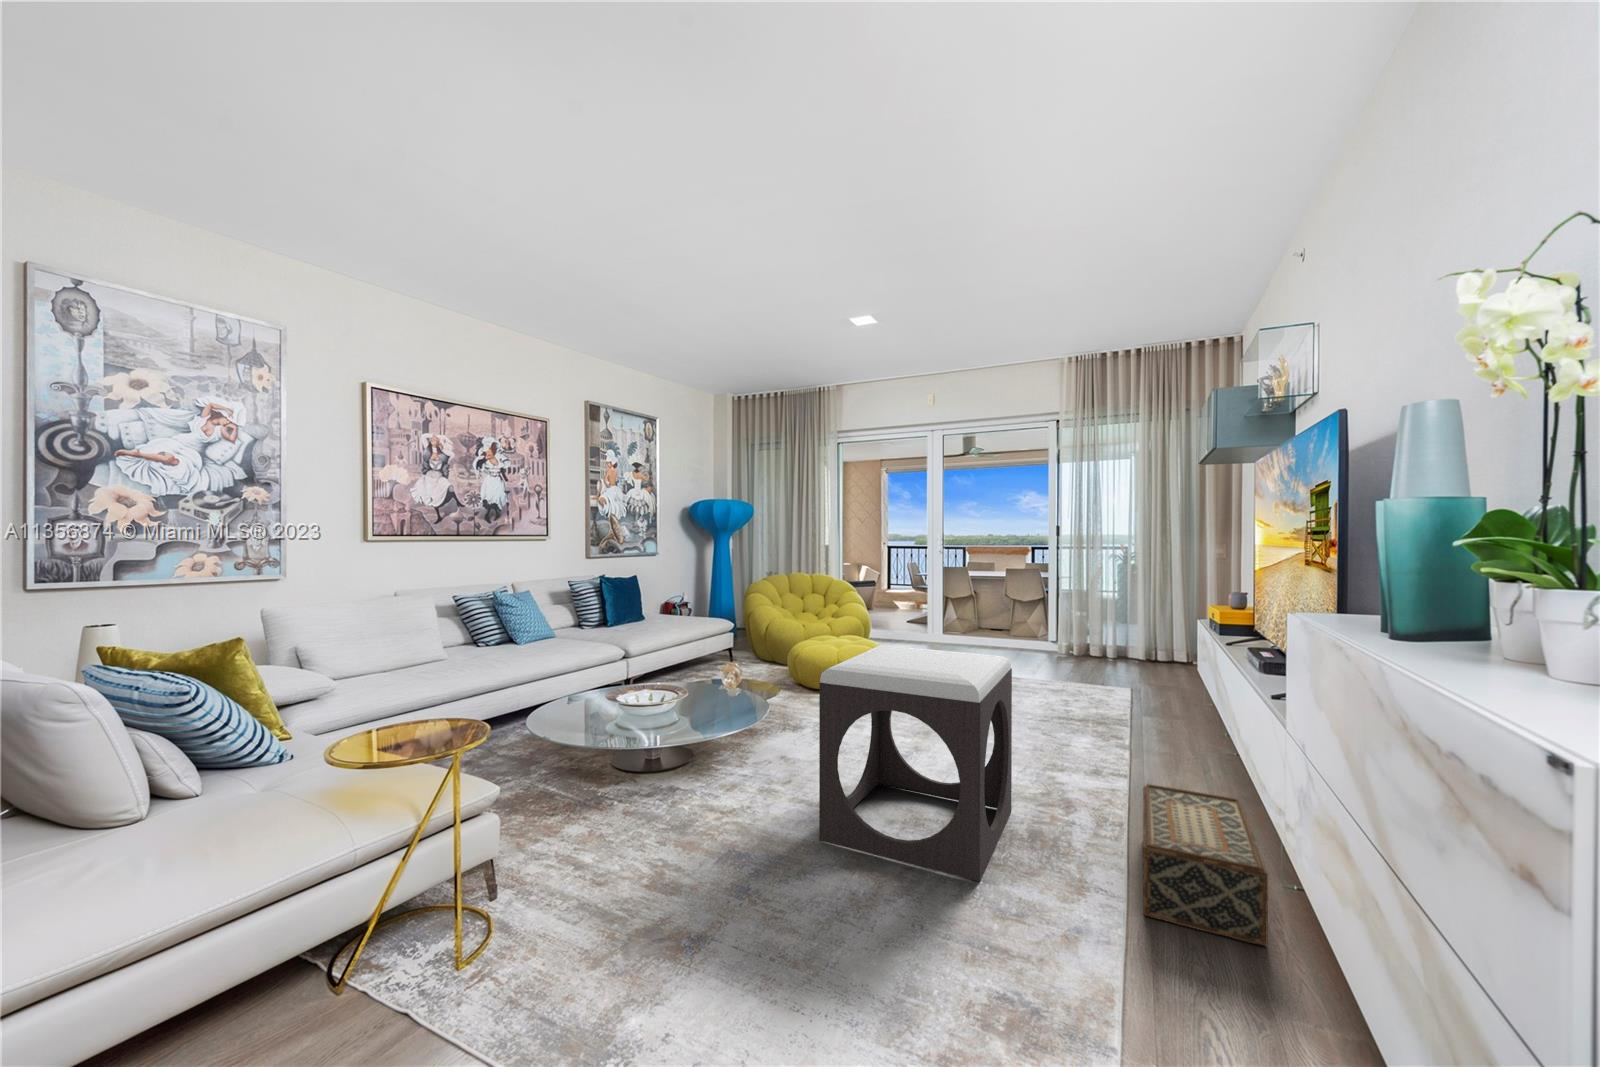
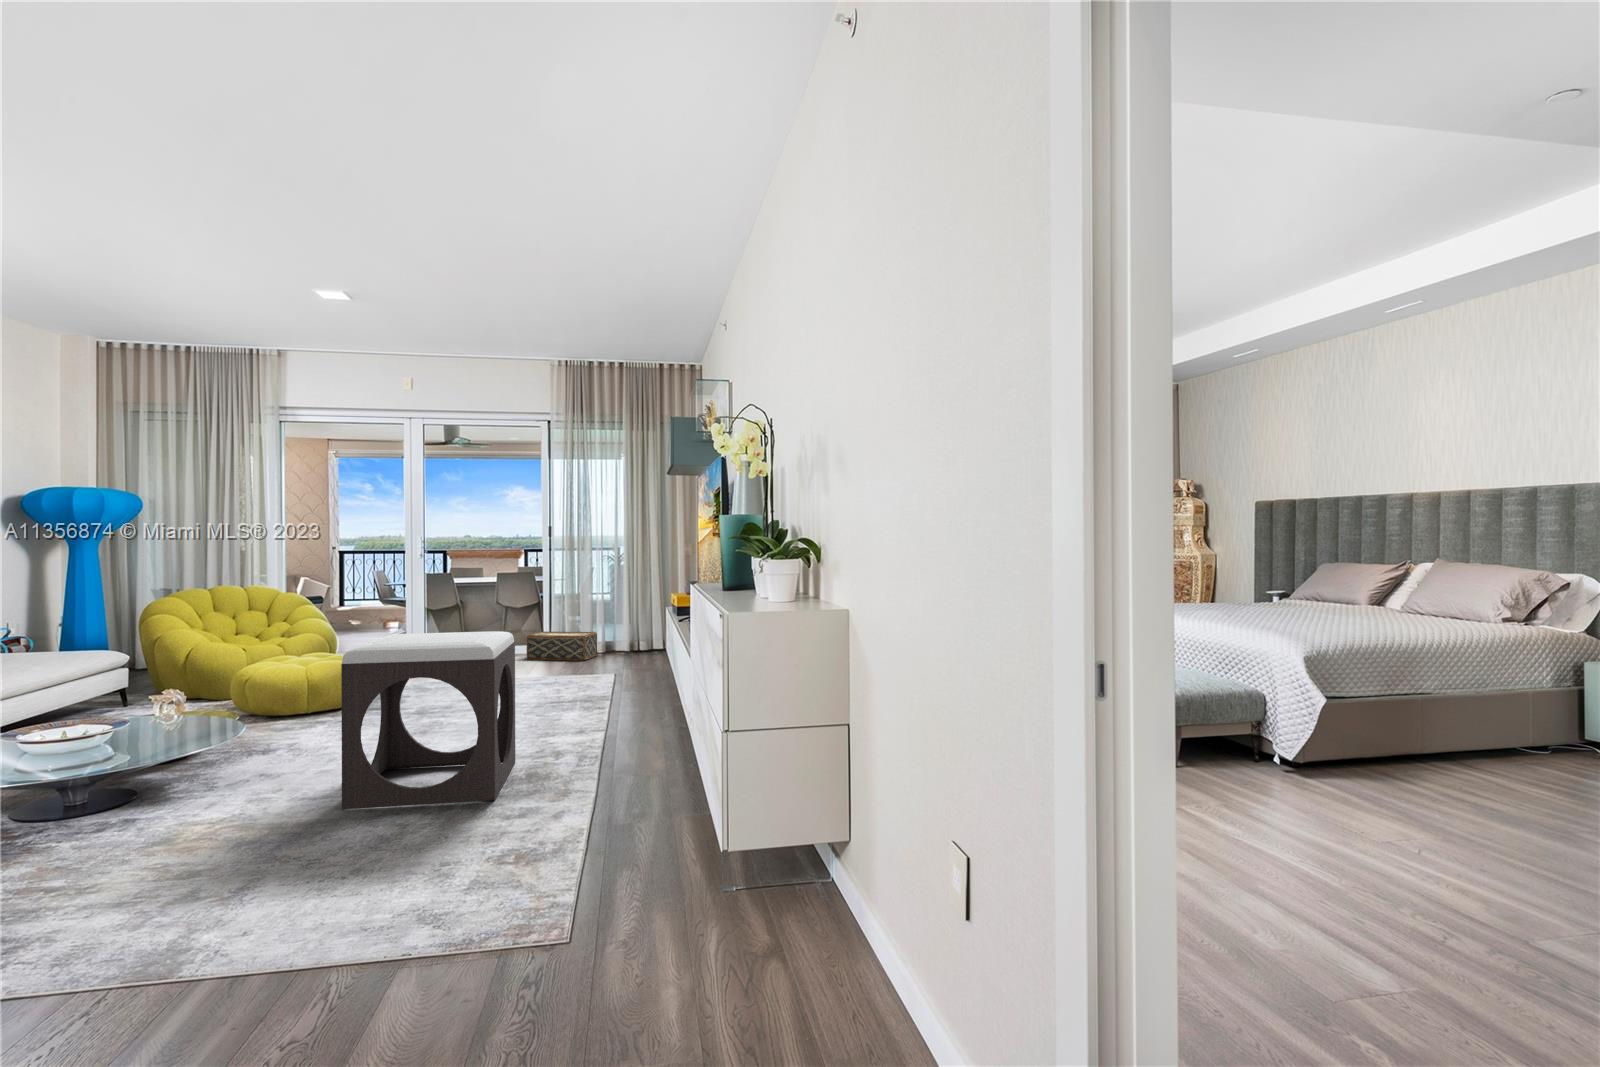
woven basket: present [1143,784,1268,946] -> present [526,632,597,660]

